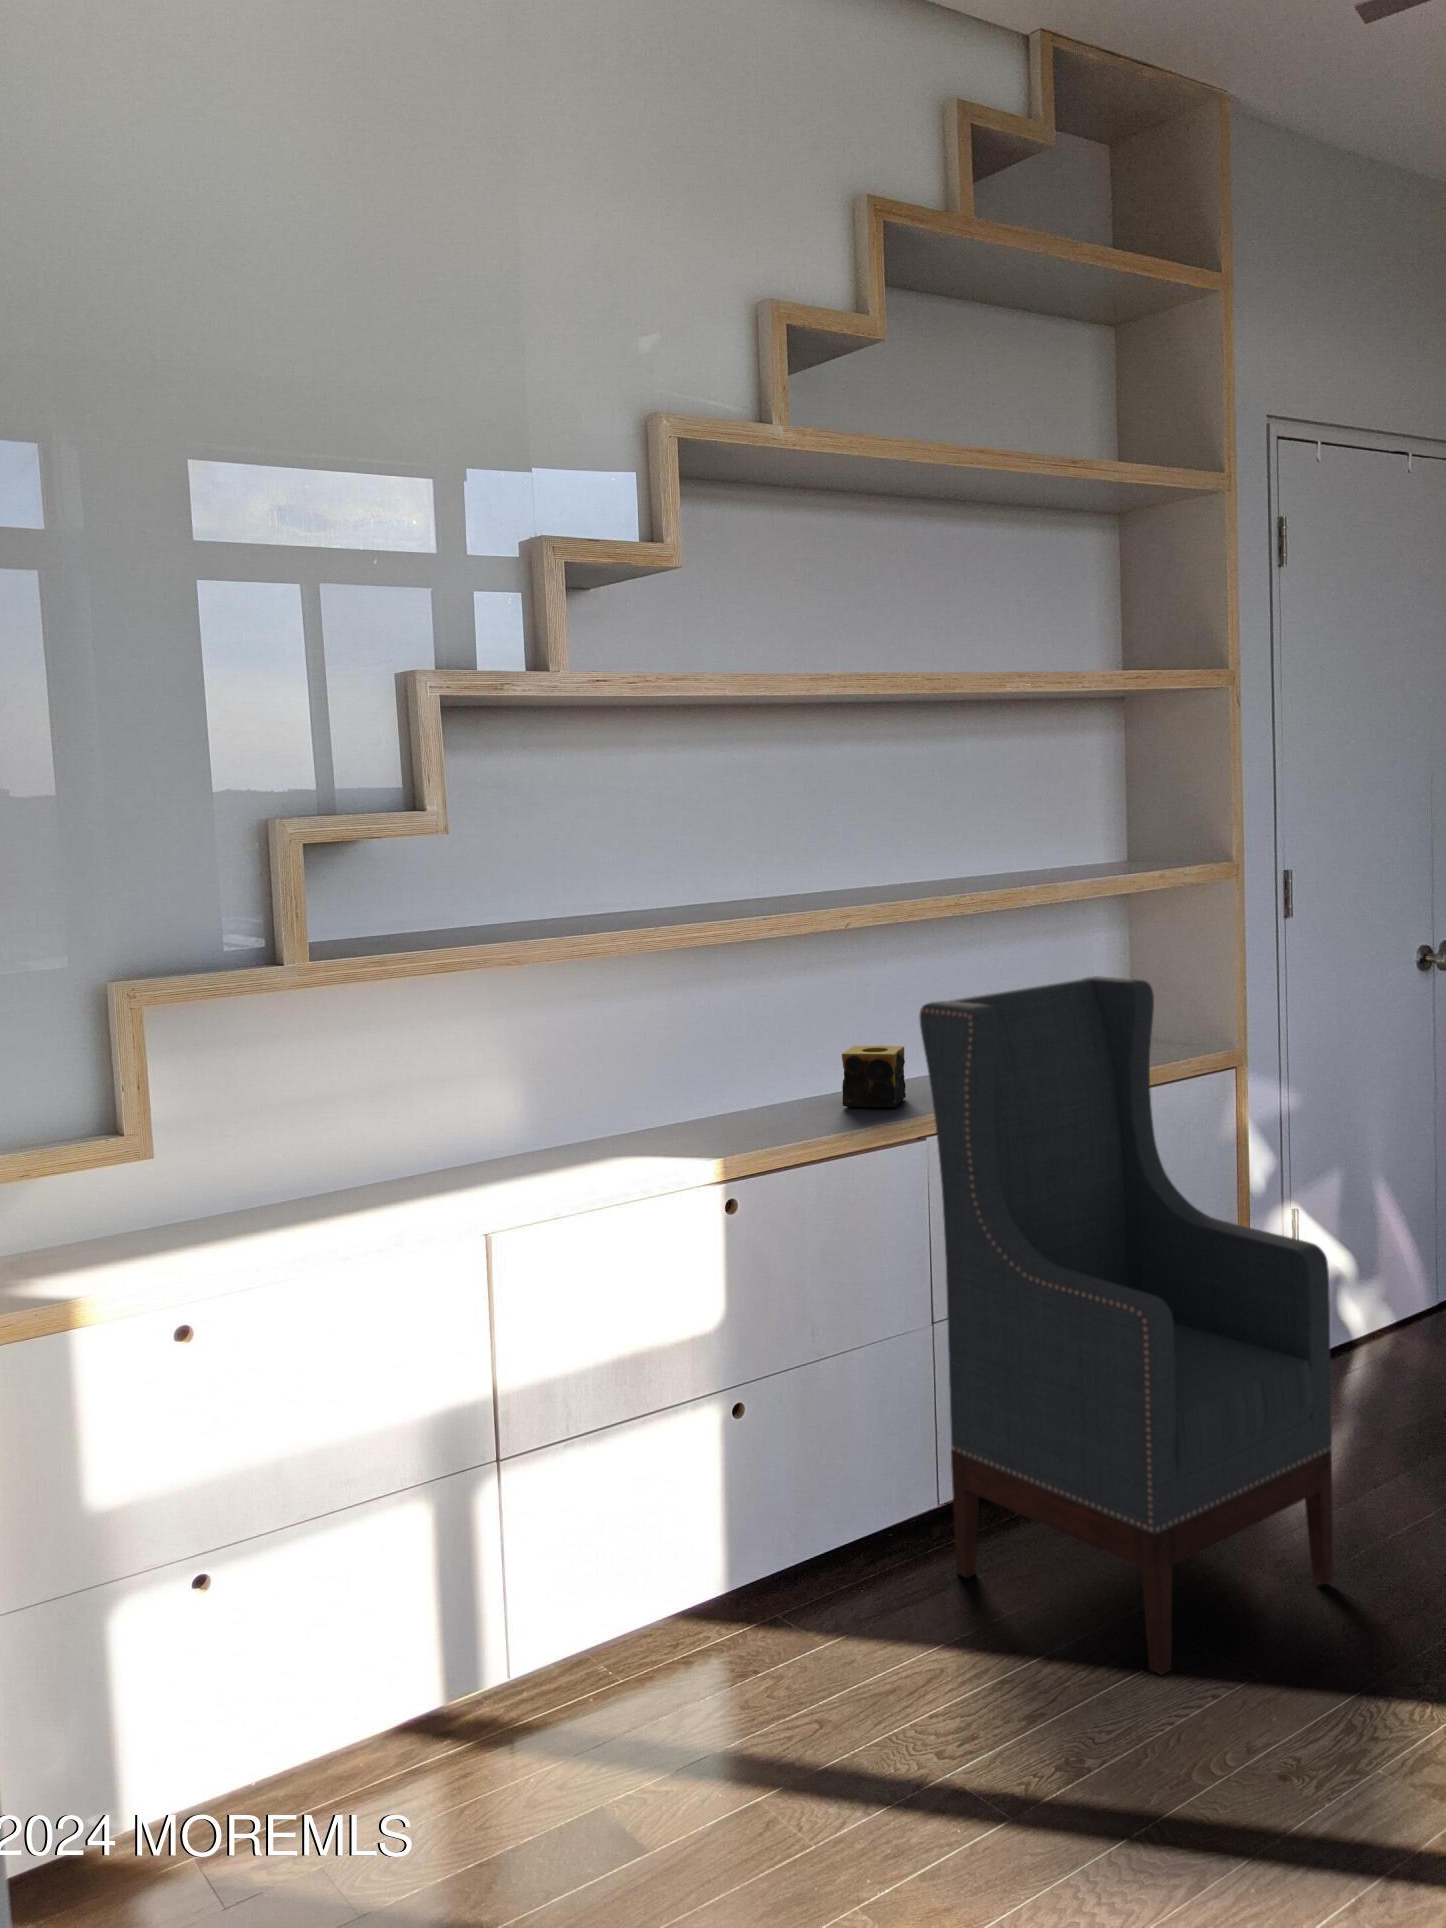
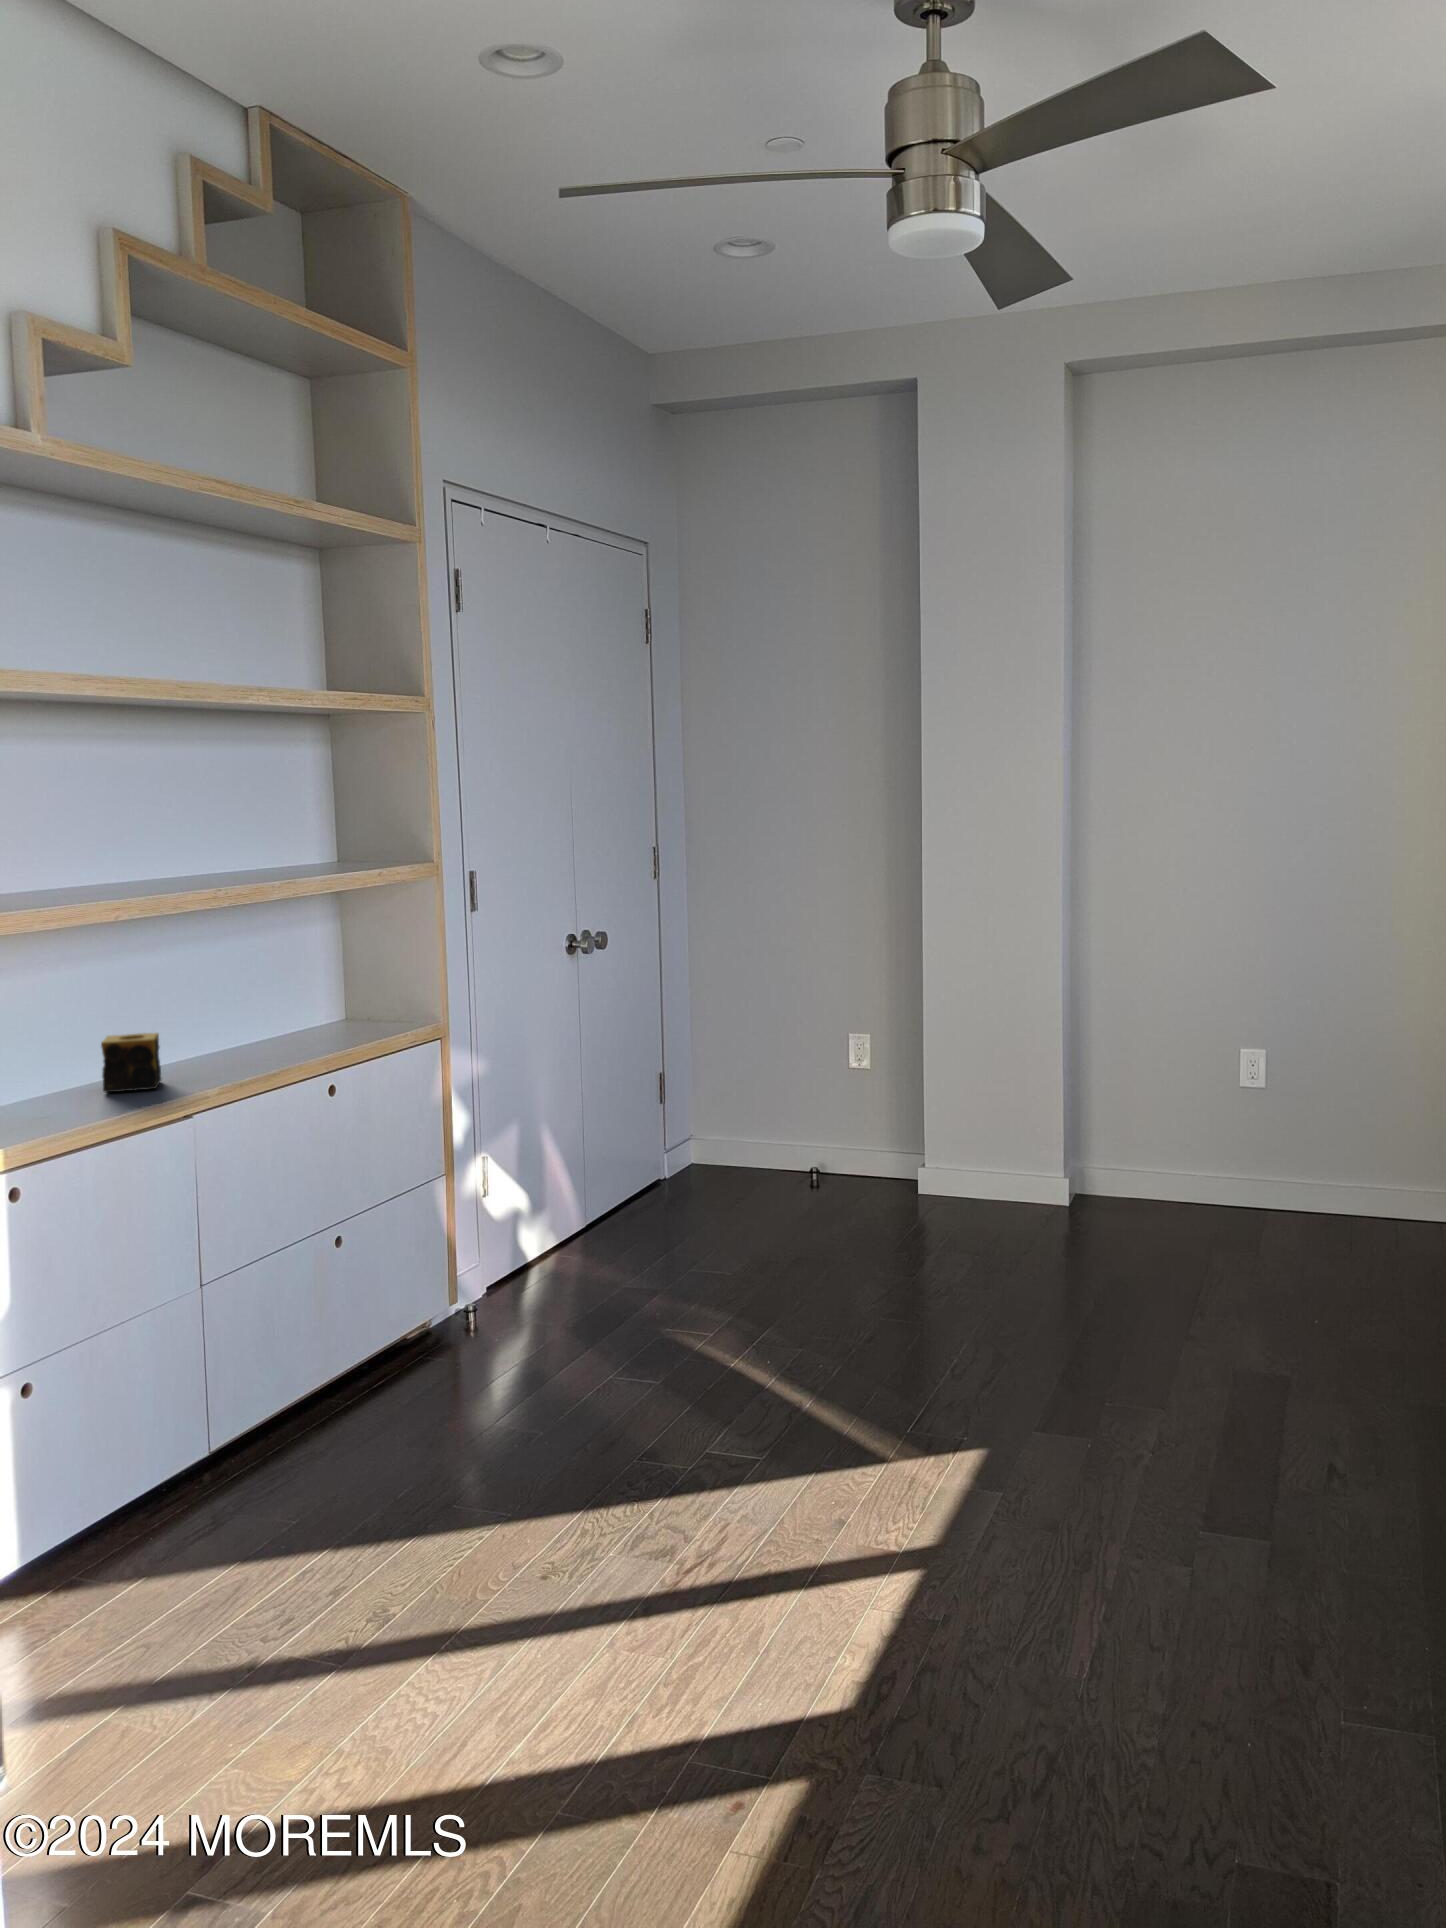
armchair: present [920,976,1333,1674] -> none [188,959,551,1534]

